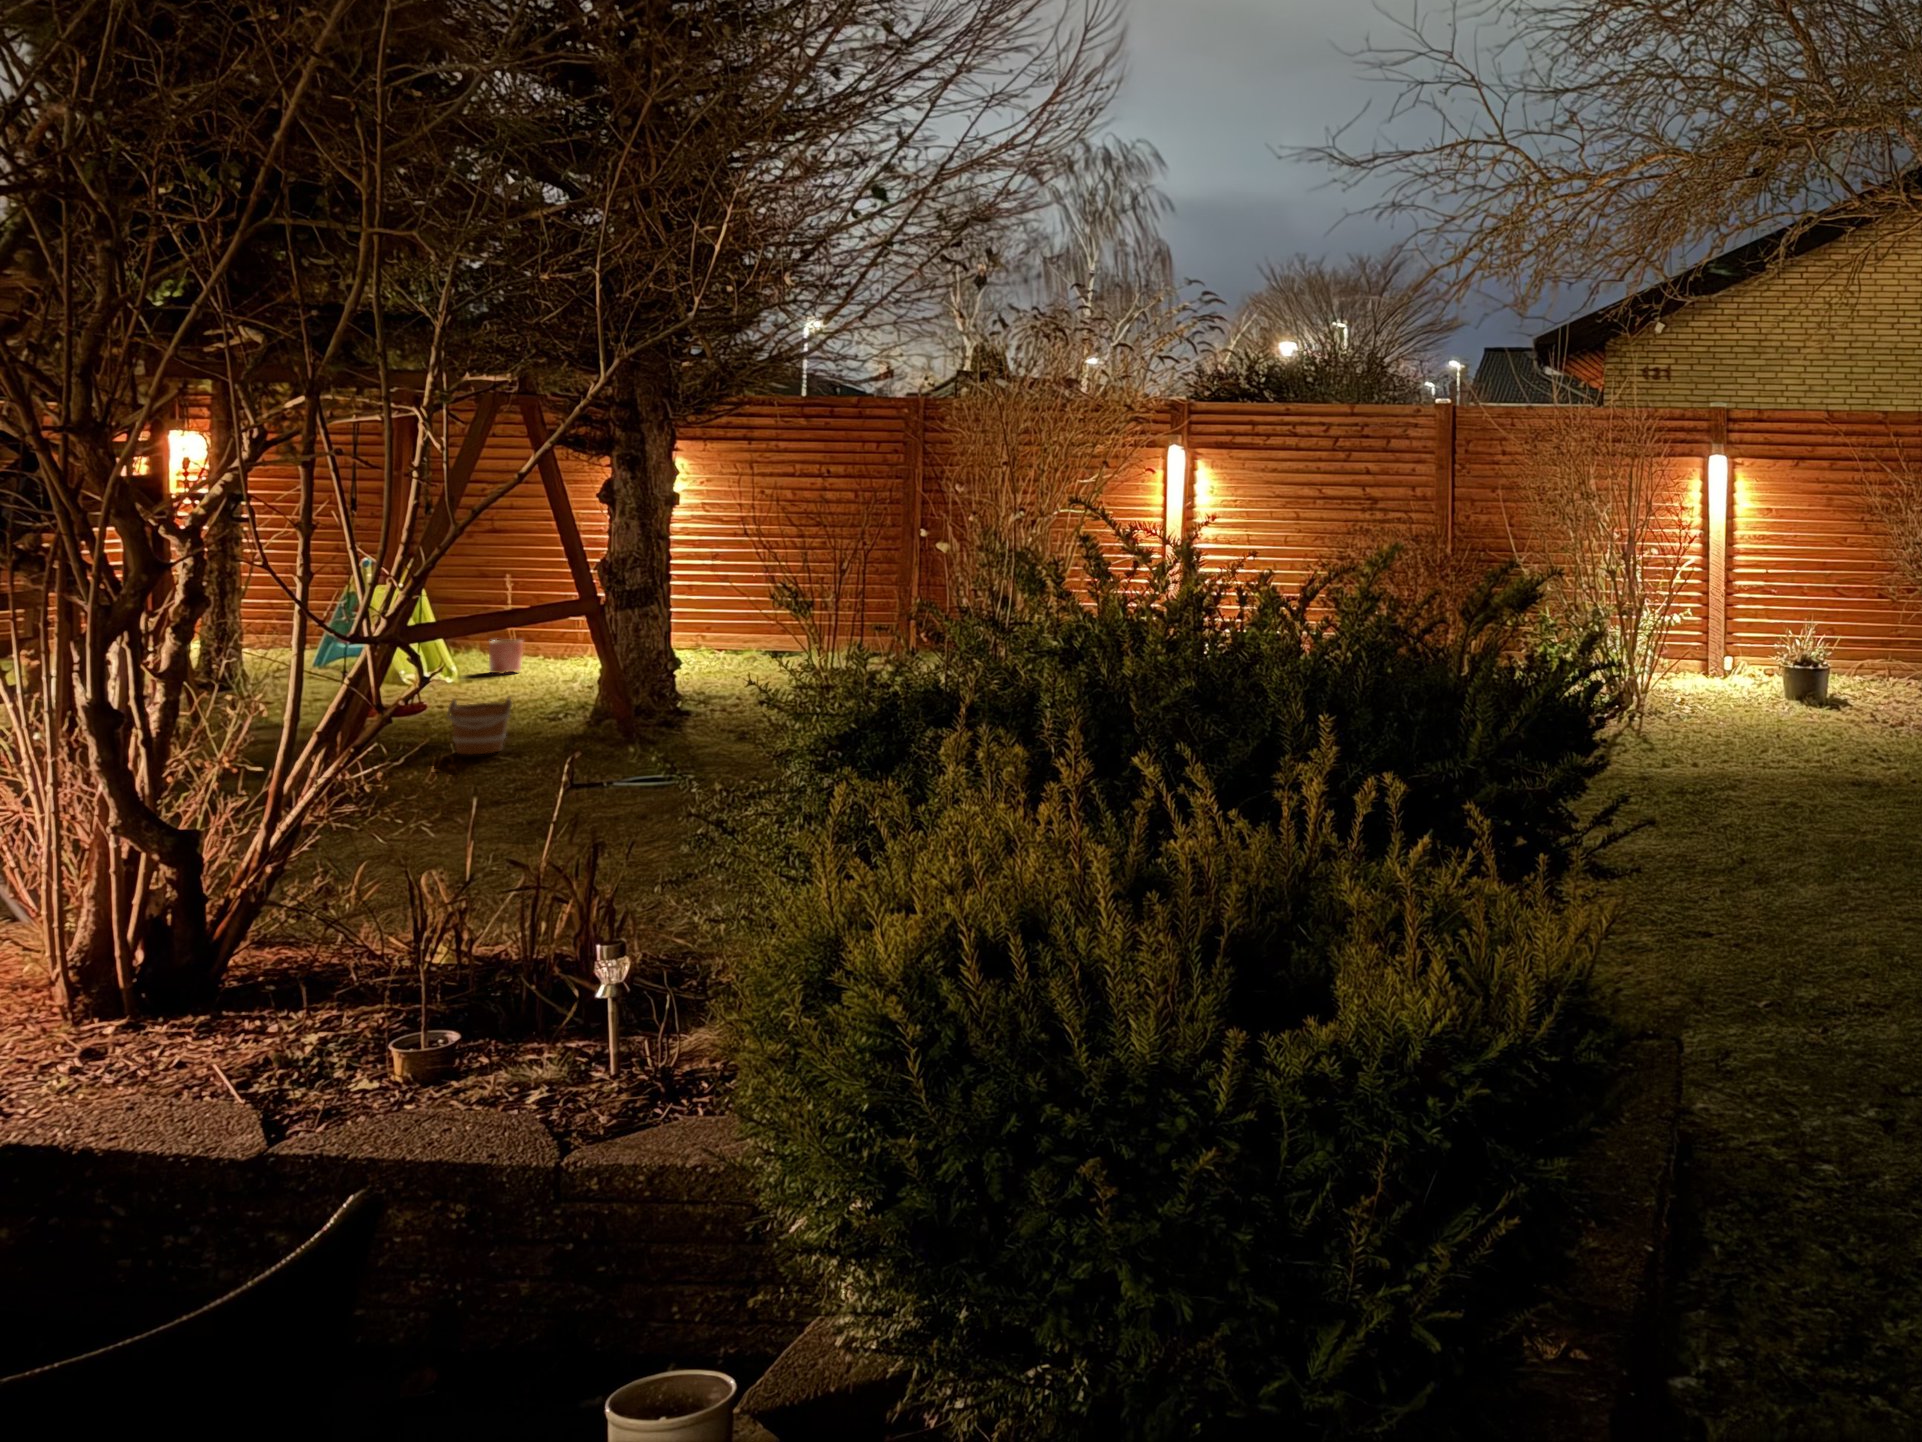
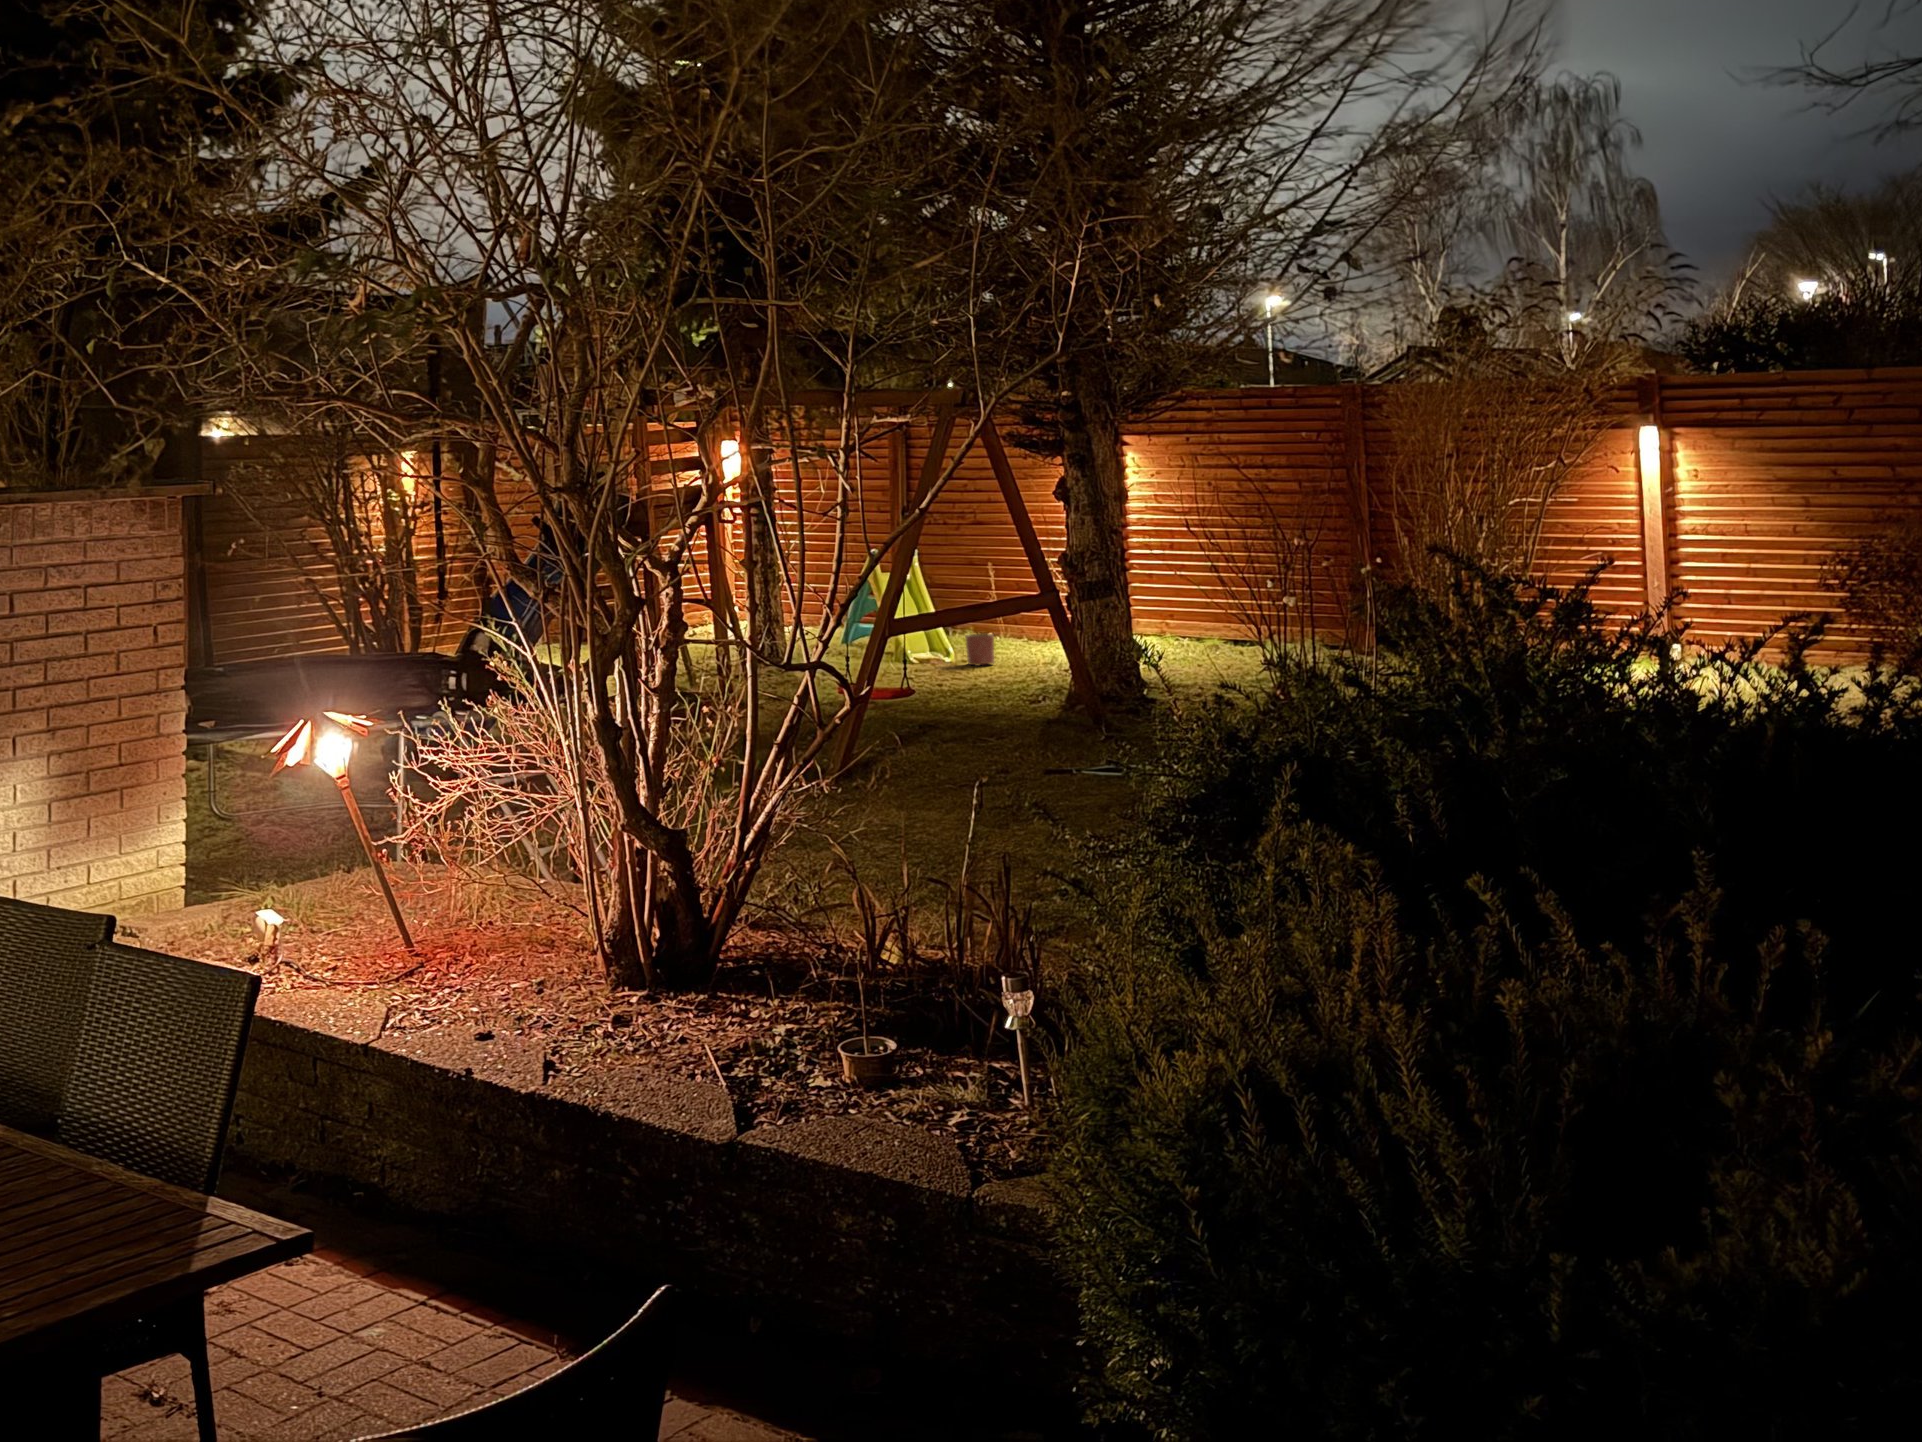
bucket: present [447,698,512,754] -> none [926,693,980,745]

